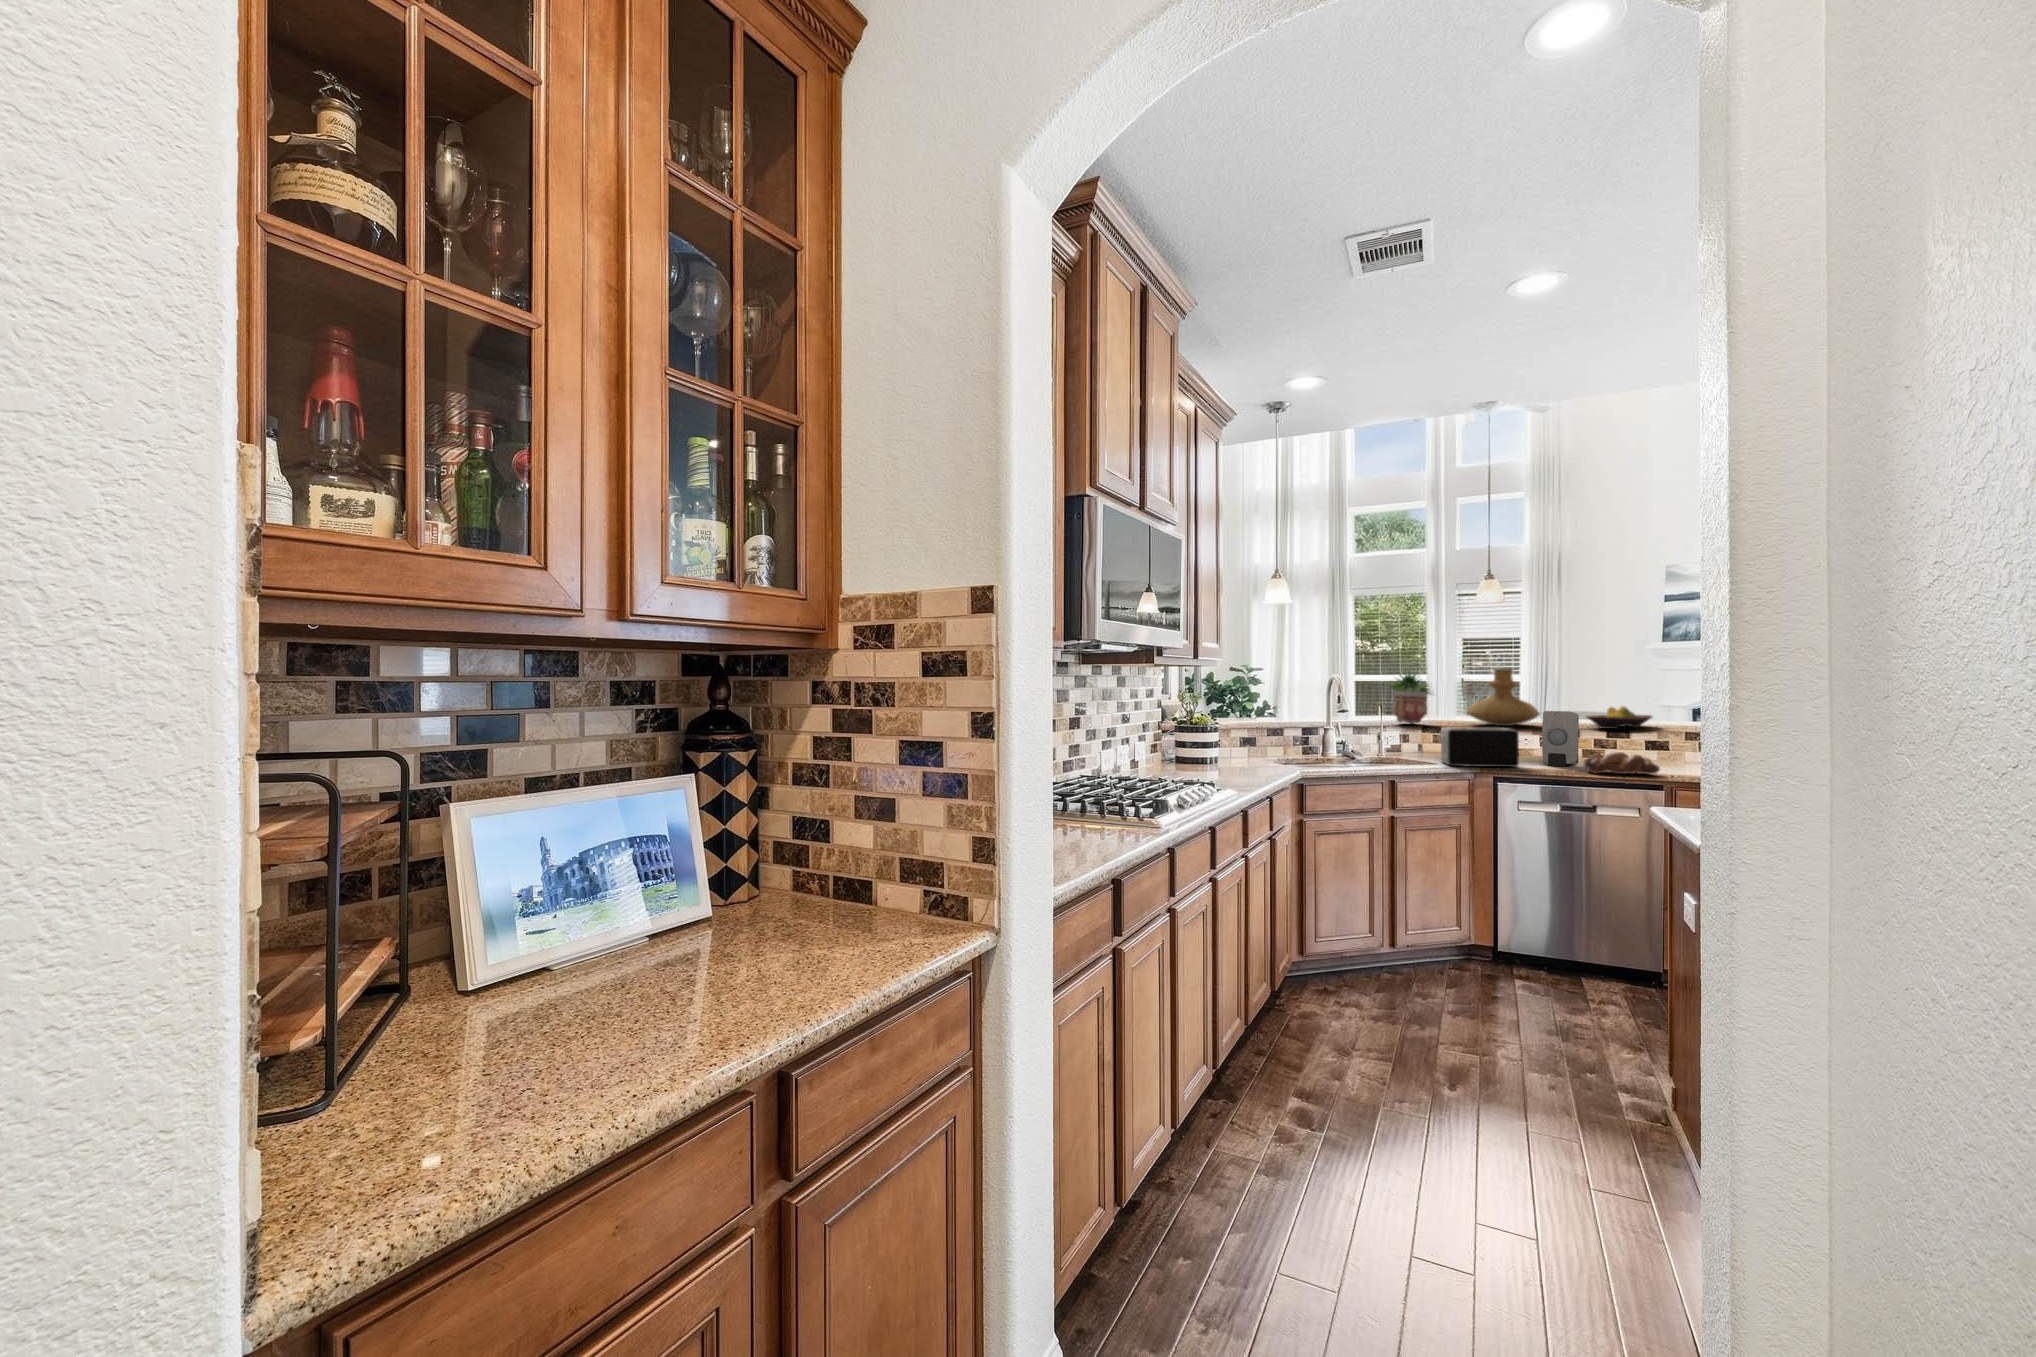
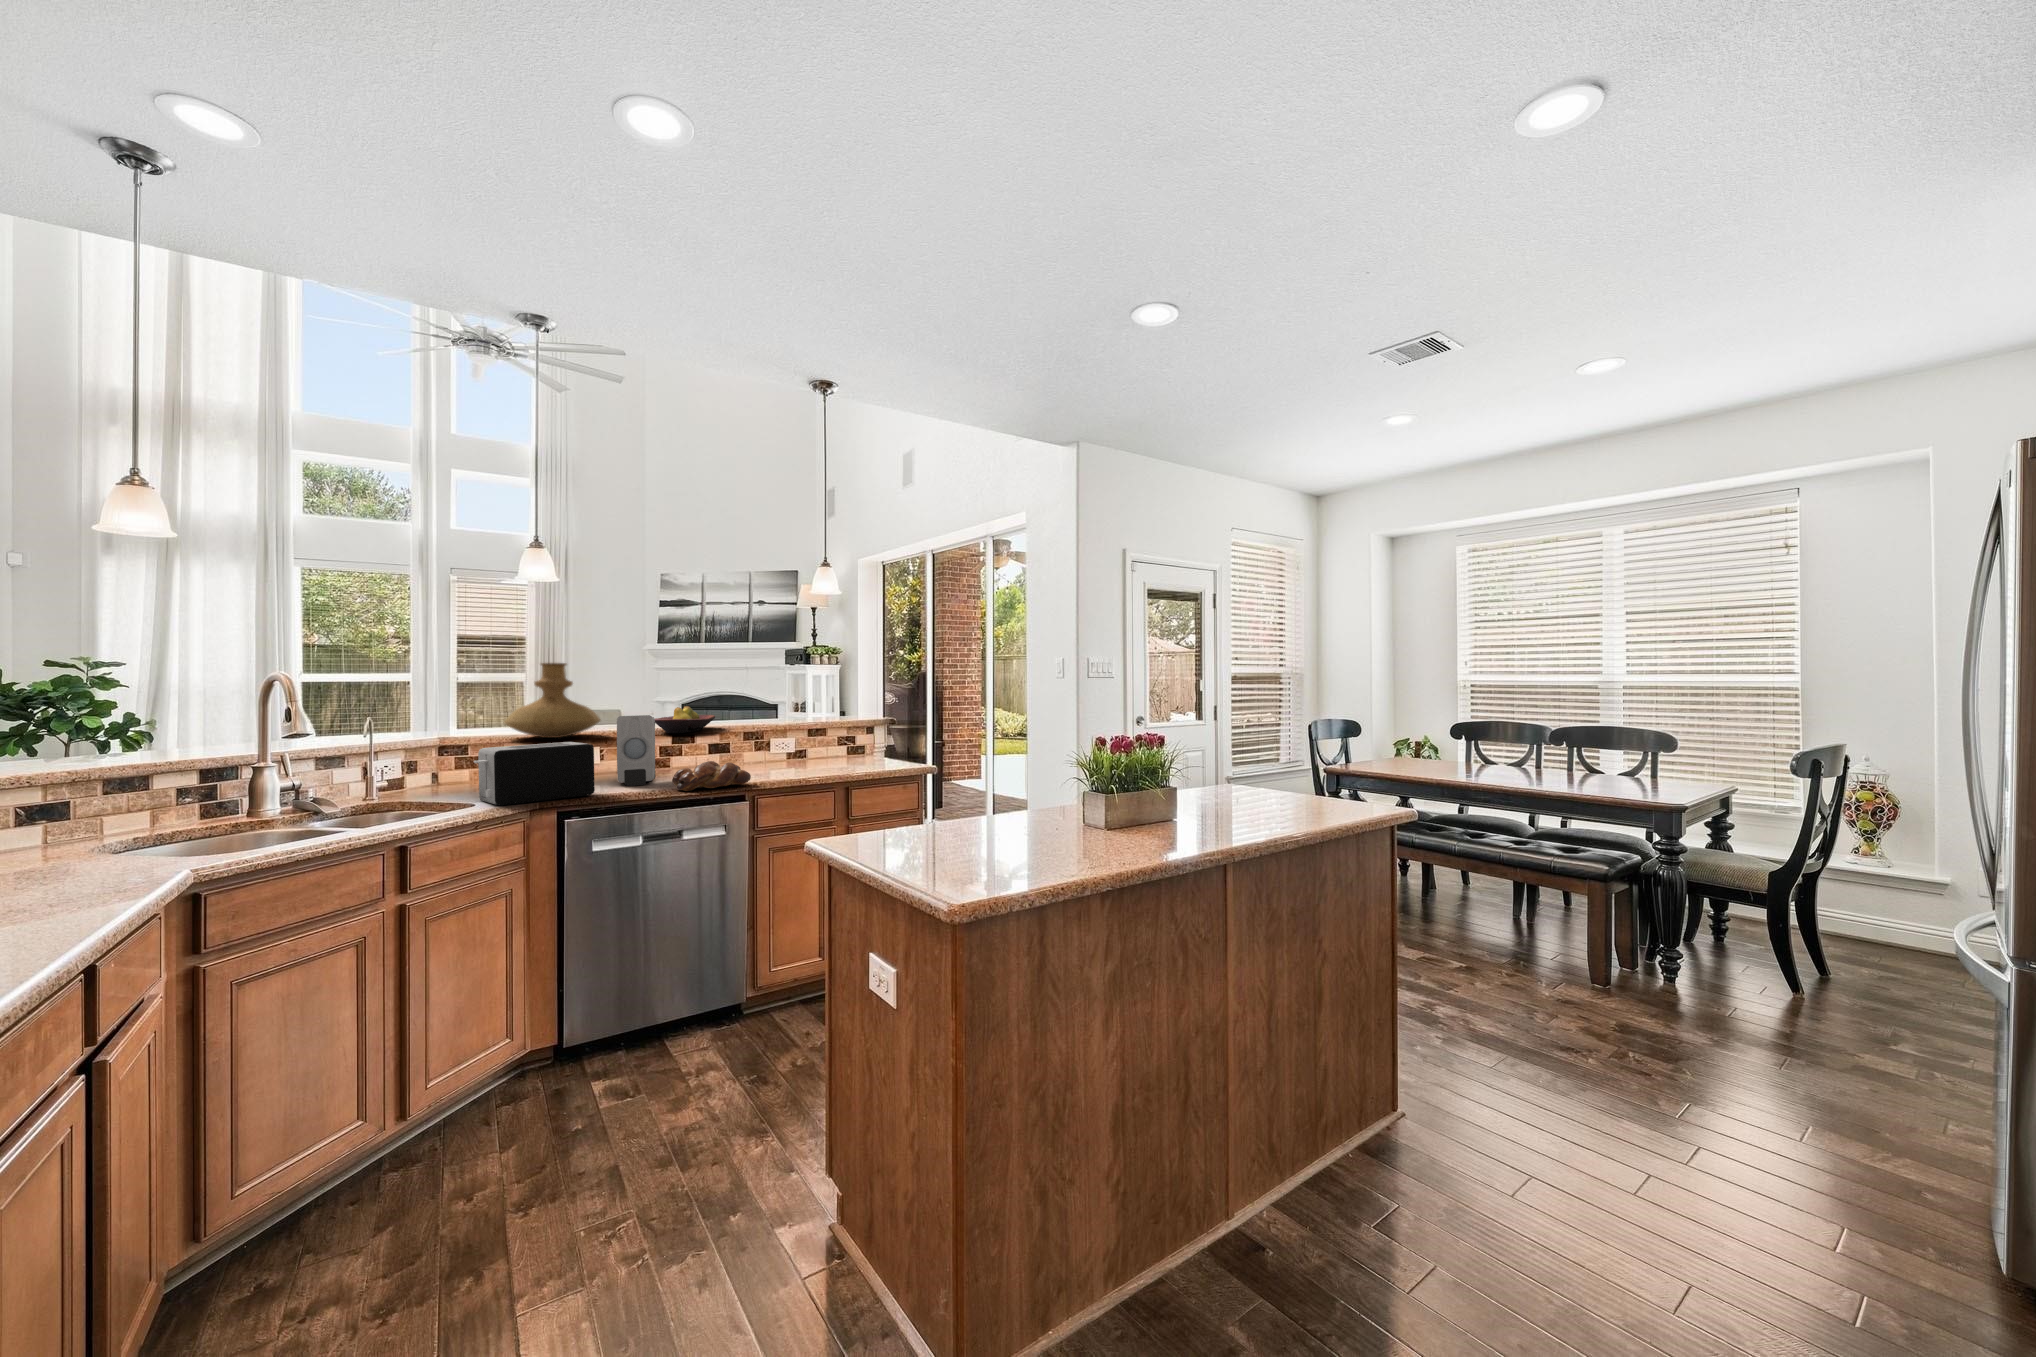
potted plant: present [1390,671,1432,724] -> none [374,663,459,744]

